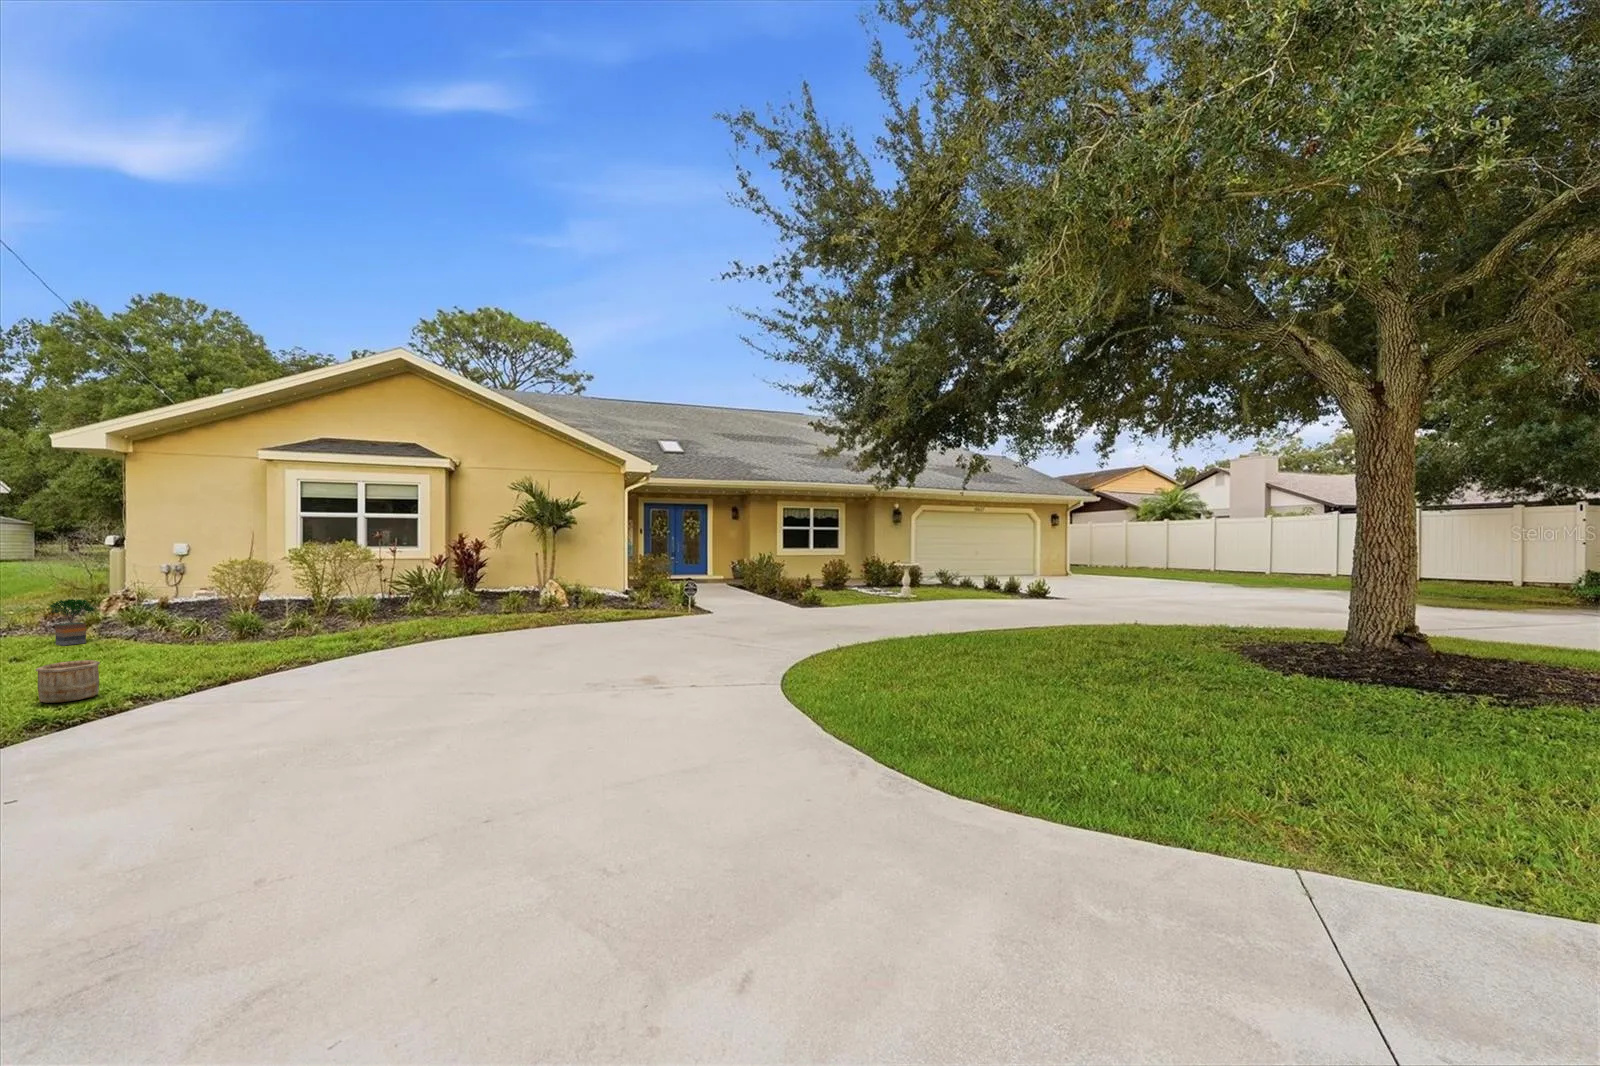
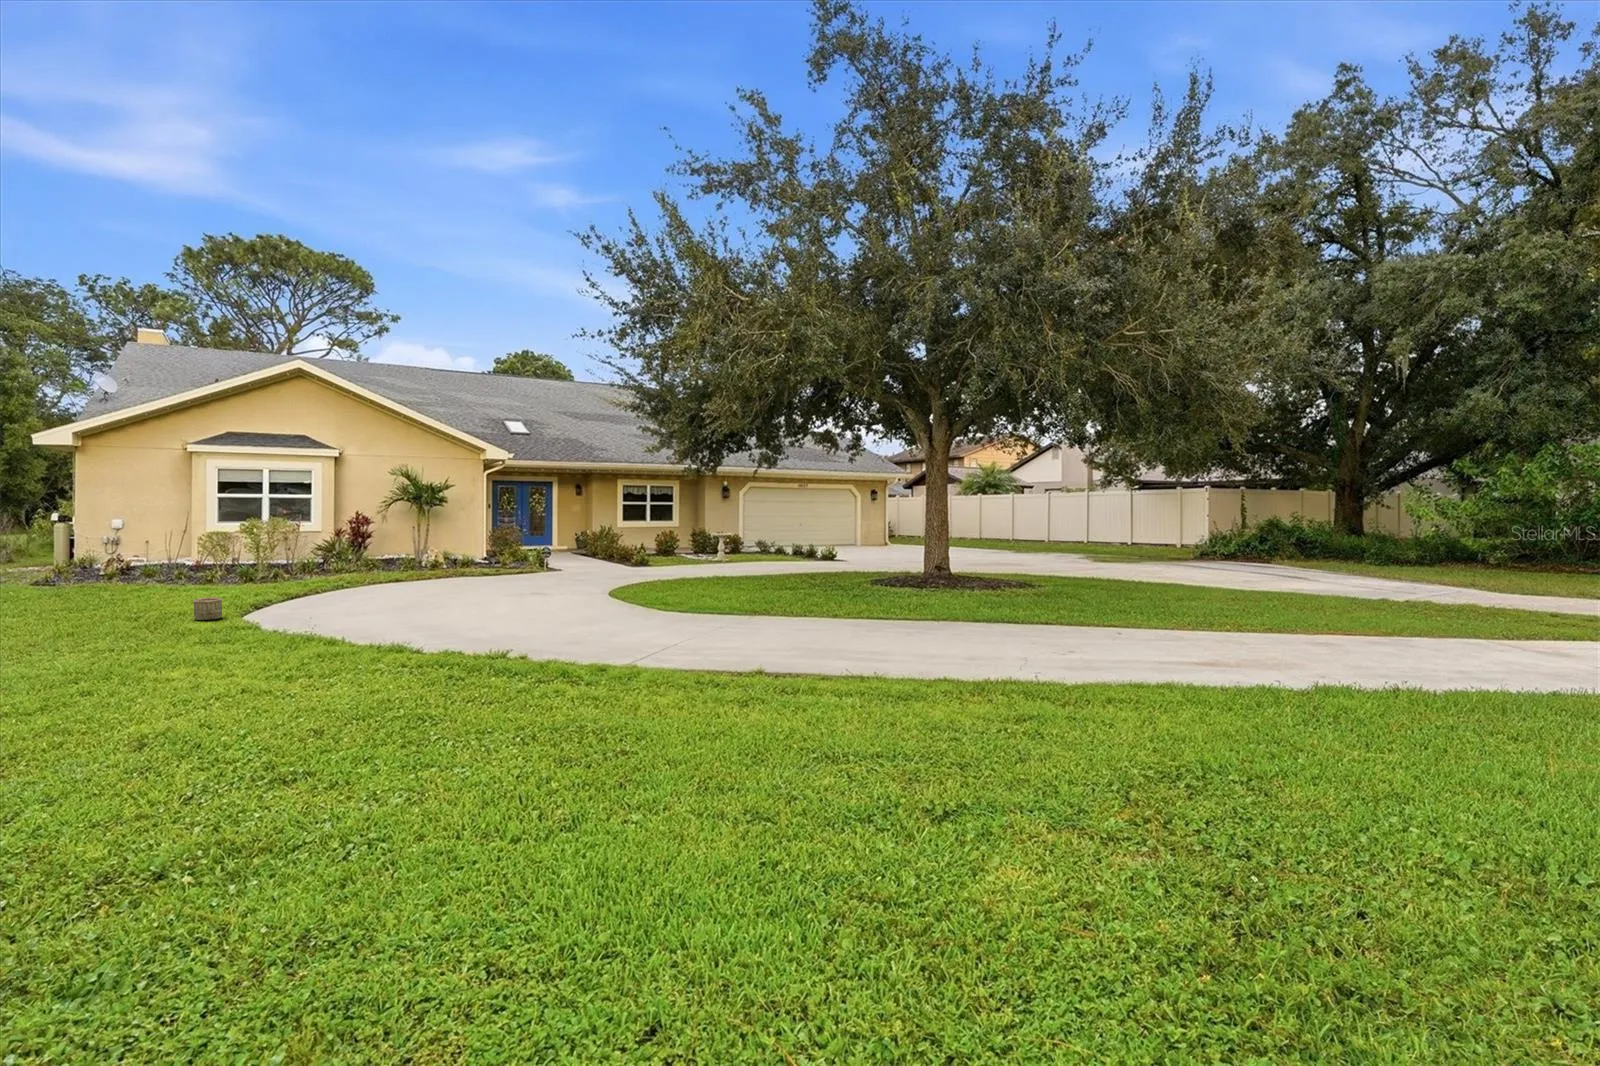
potted tree: present [50,599,94,646] -> none [99,563,130,595]

